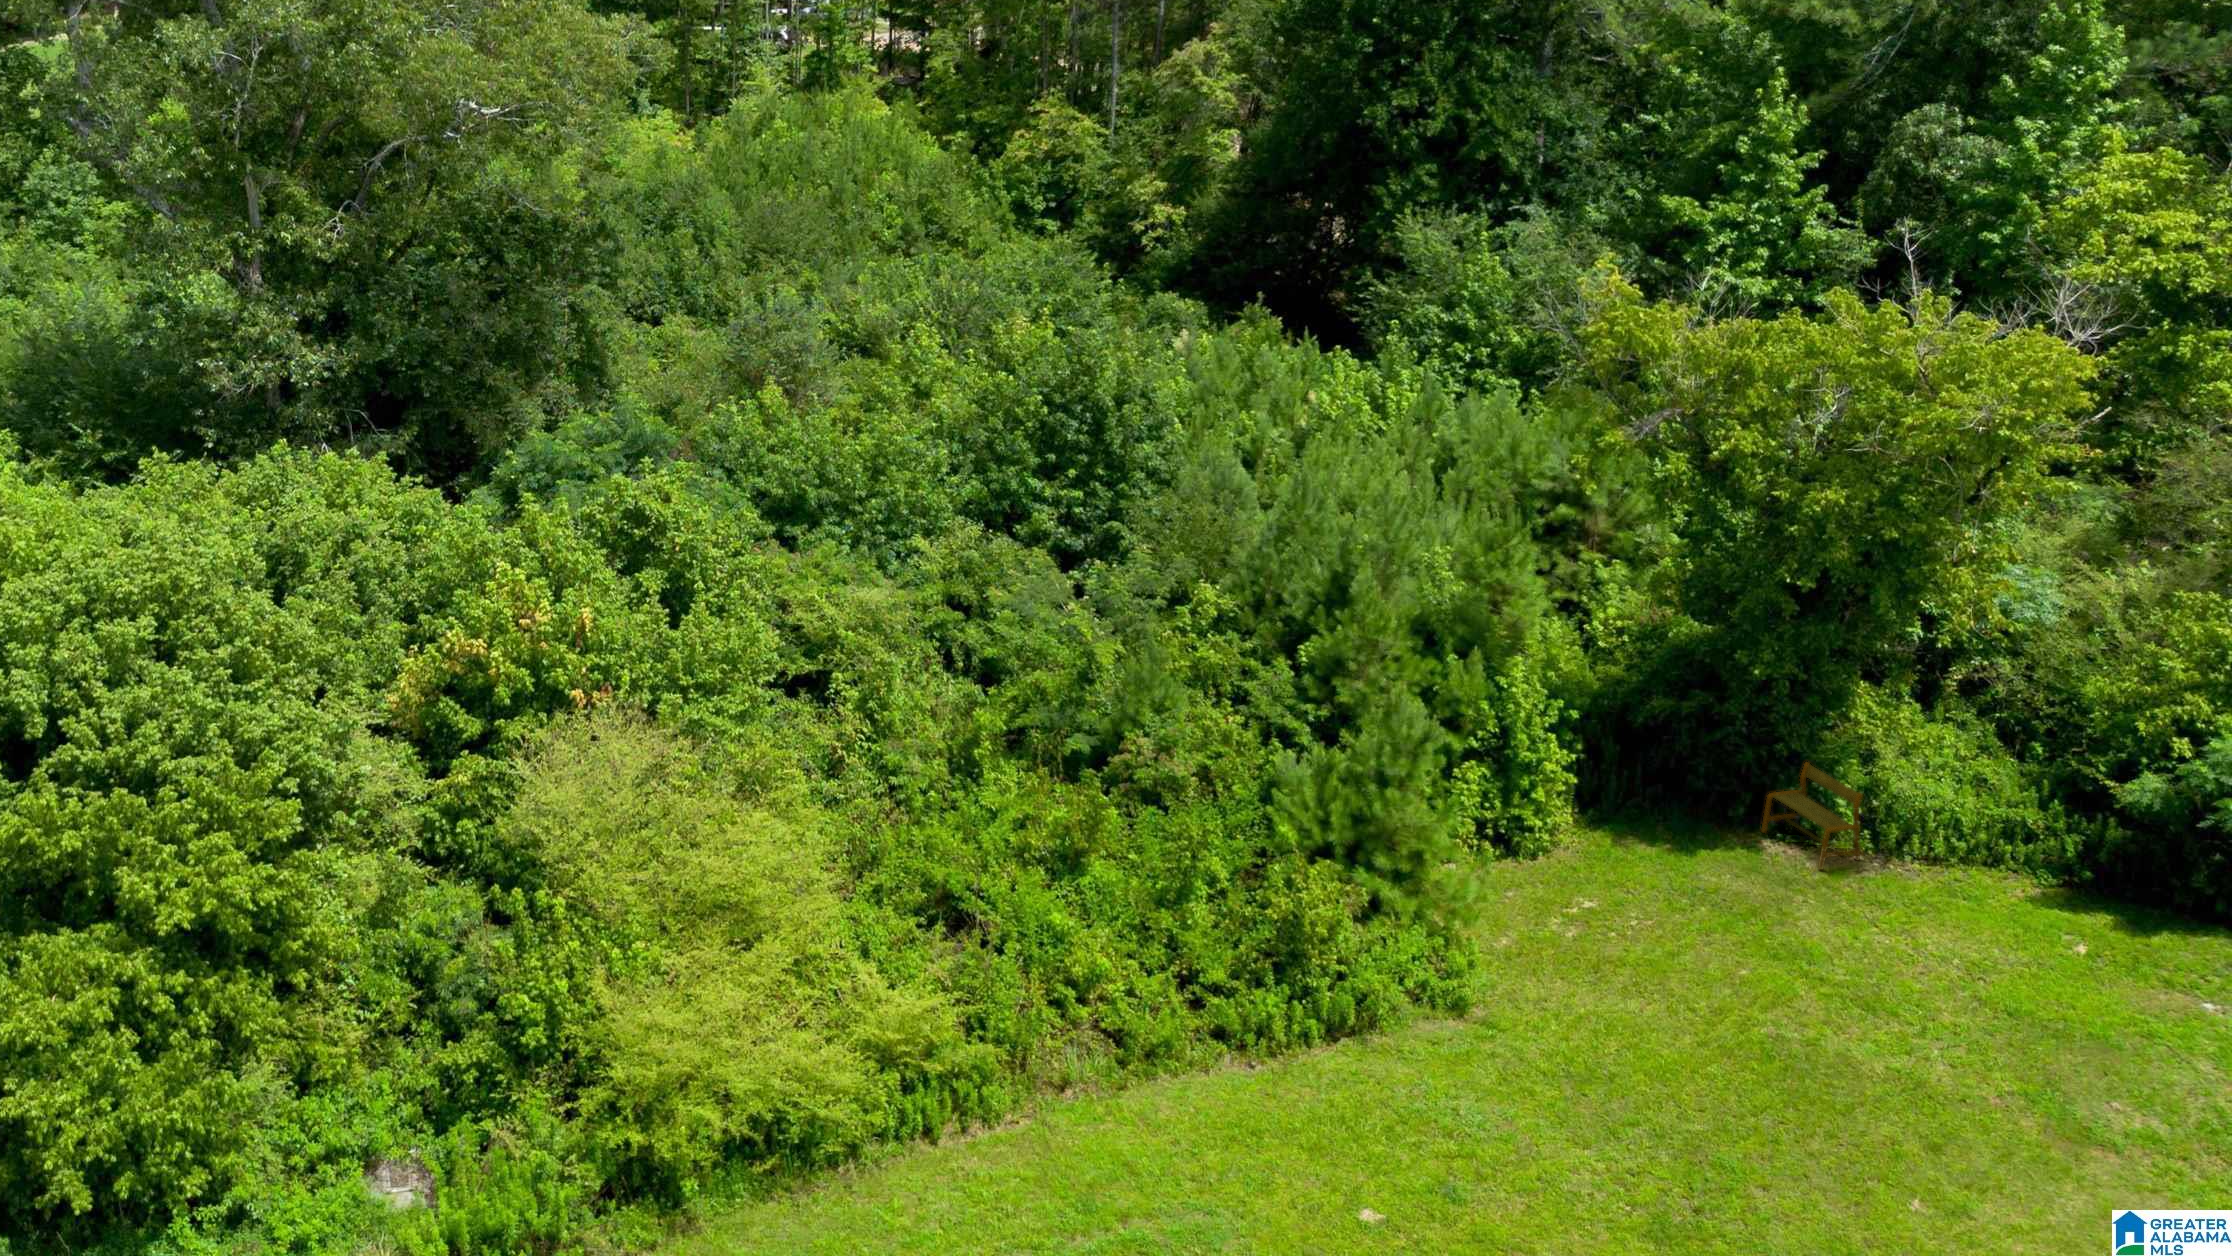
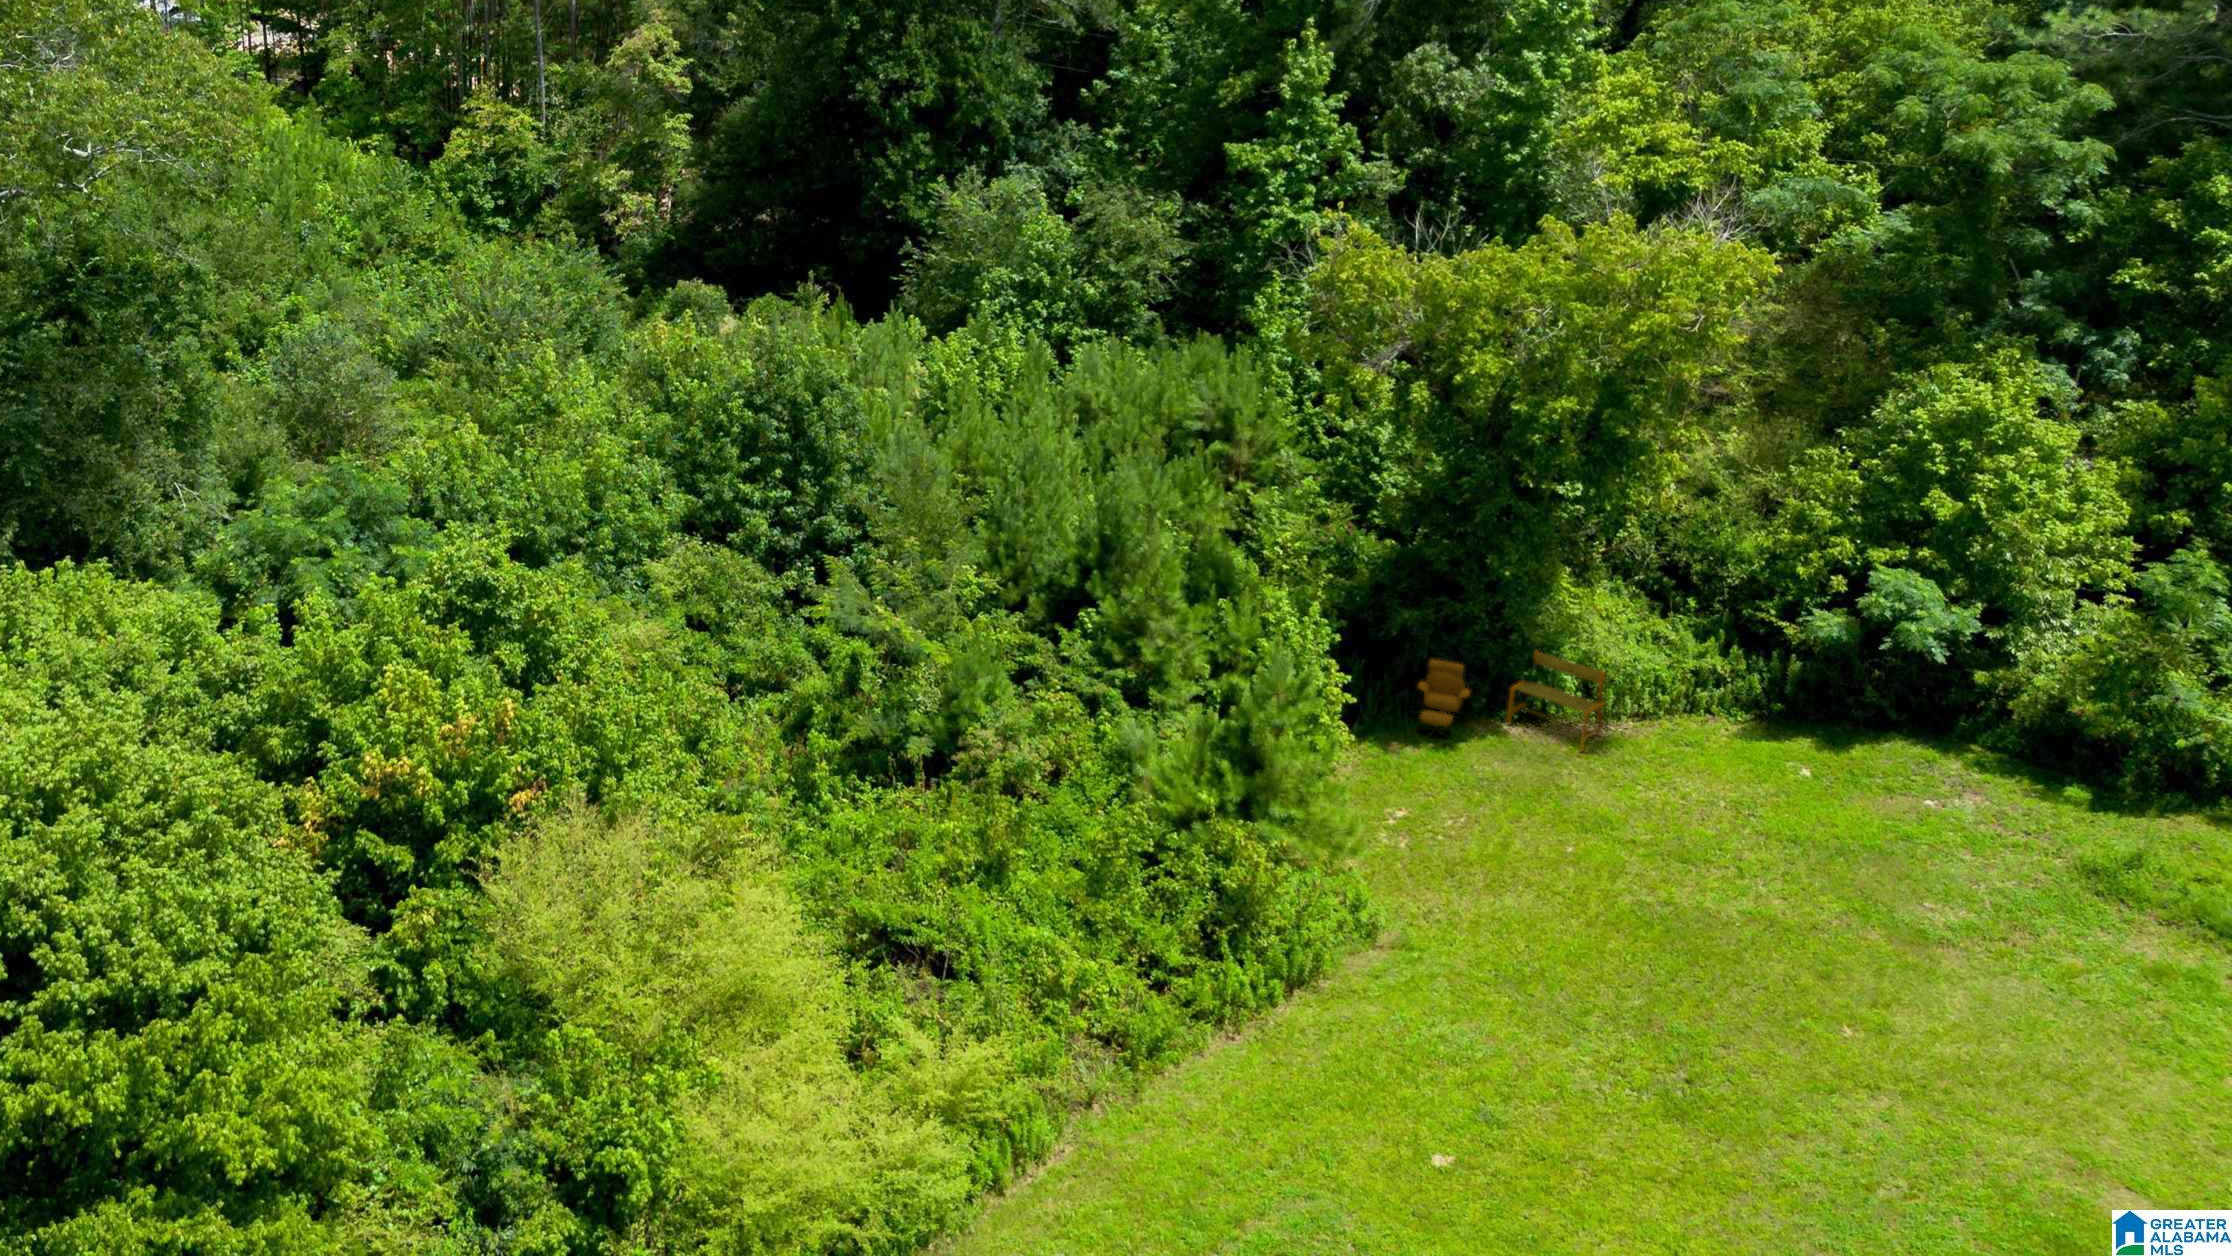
lounge chair: none [1662,752,1728,830] -> present [1418,660,1470,736]

